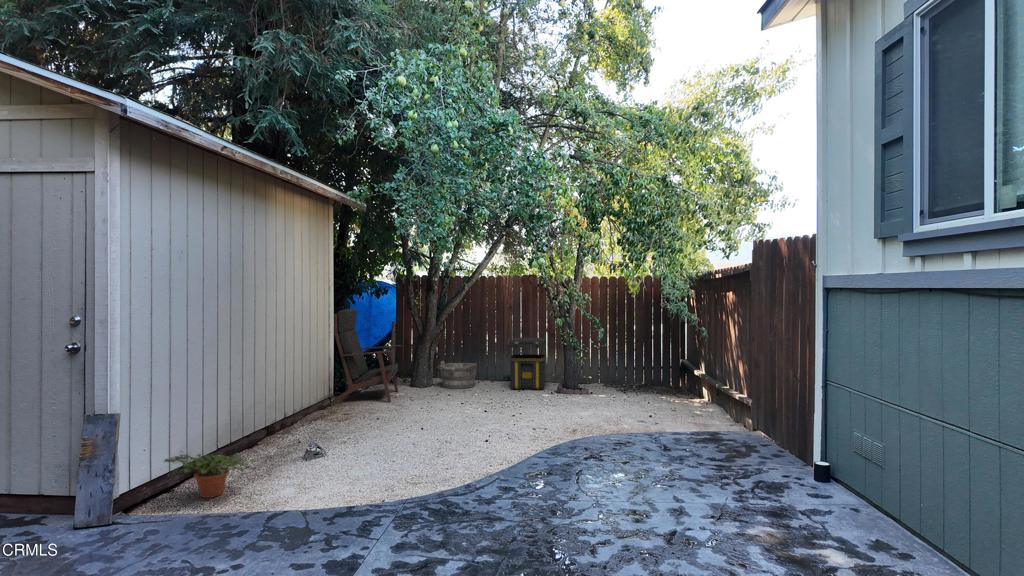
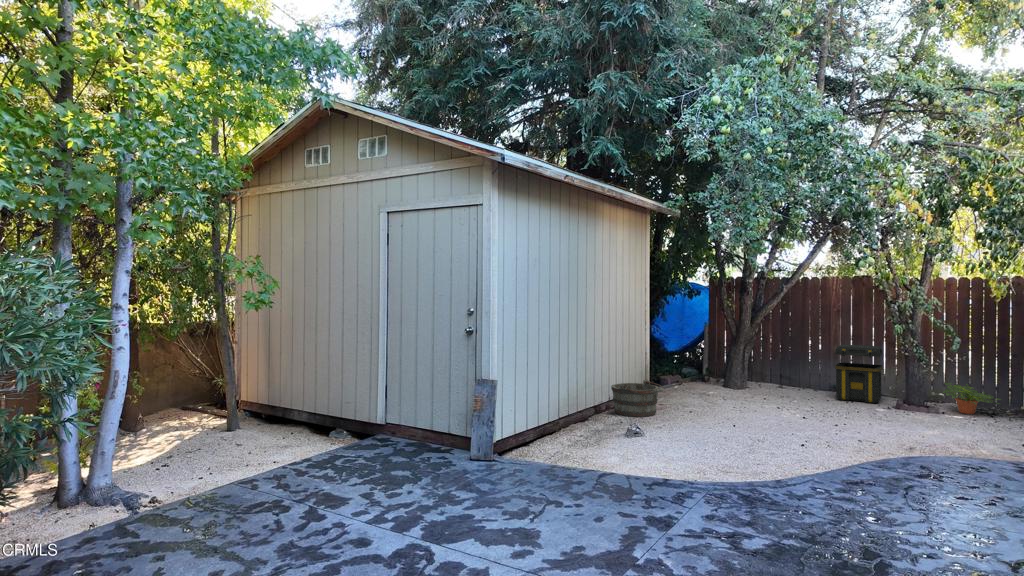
lounge chair: present [333,309,401,403] -> none [648,309,714,399]
bucket: present [437,361,477,389] -> present [611,380,664,417]
potted plant: present [164,451,255,498] -> present [943,383,1001,414]

